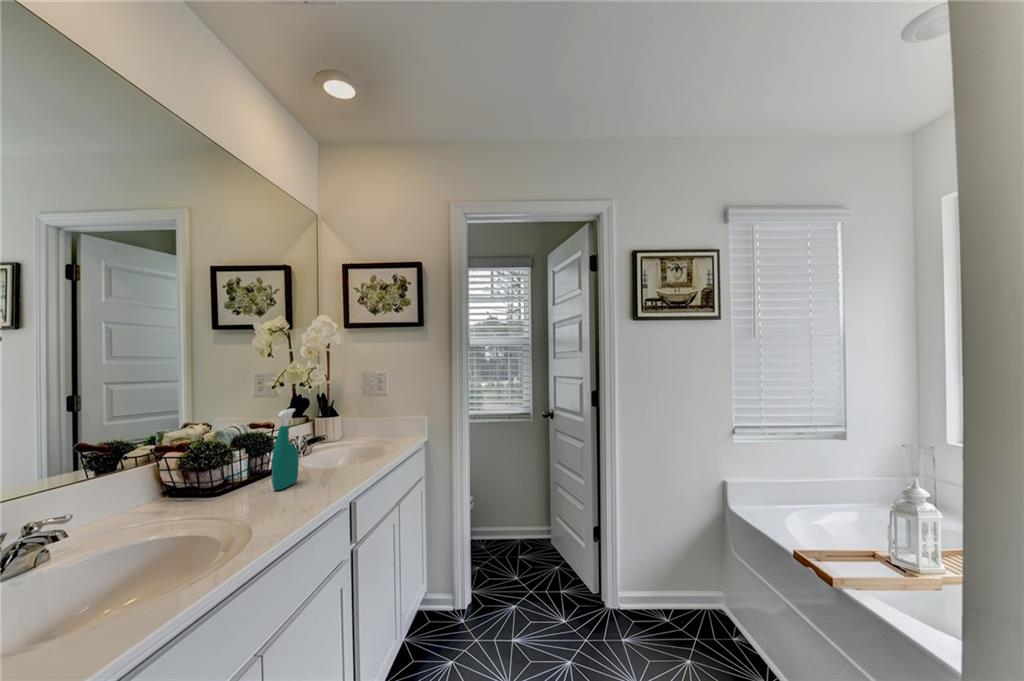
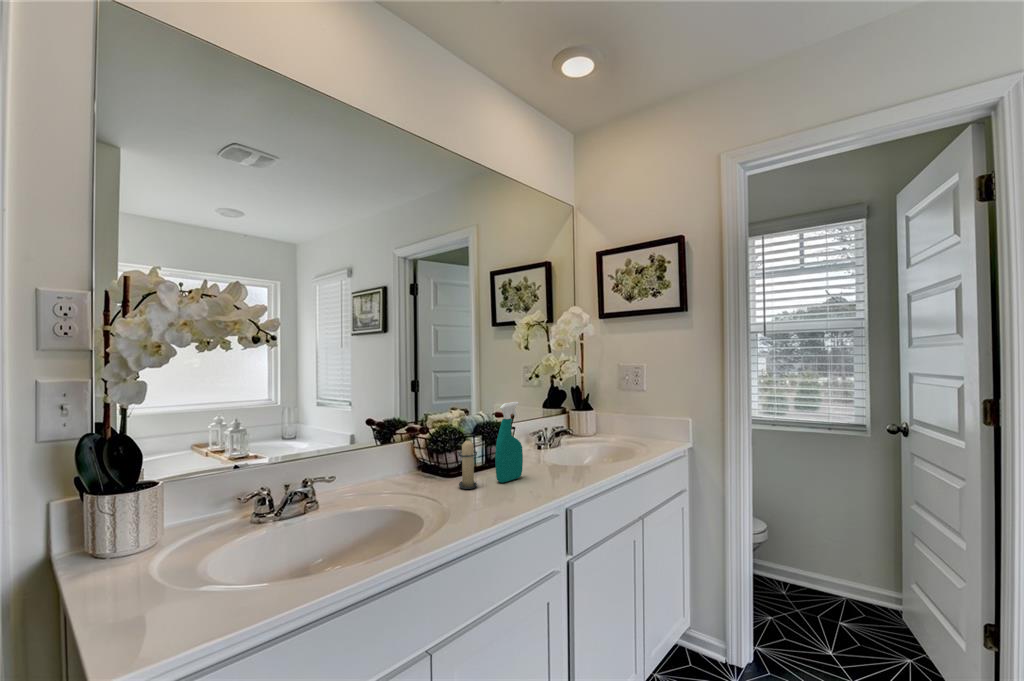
candle: none [228,449,258,504] -> present [458,437,477,489]

